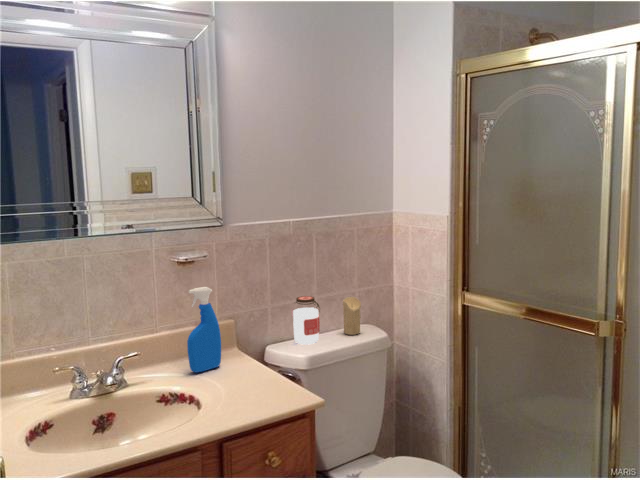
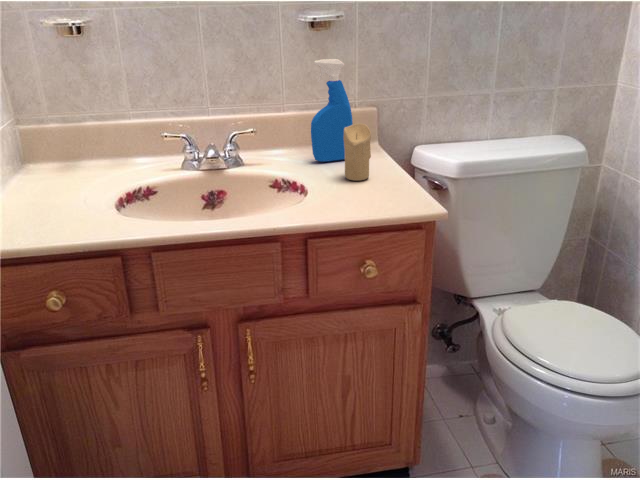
jar: present [291,296,320,345] -> none [450,88,489,150]
candle: present [343,297,361,335] -> present [343,123,371,181]

